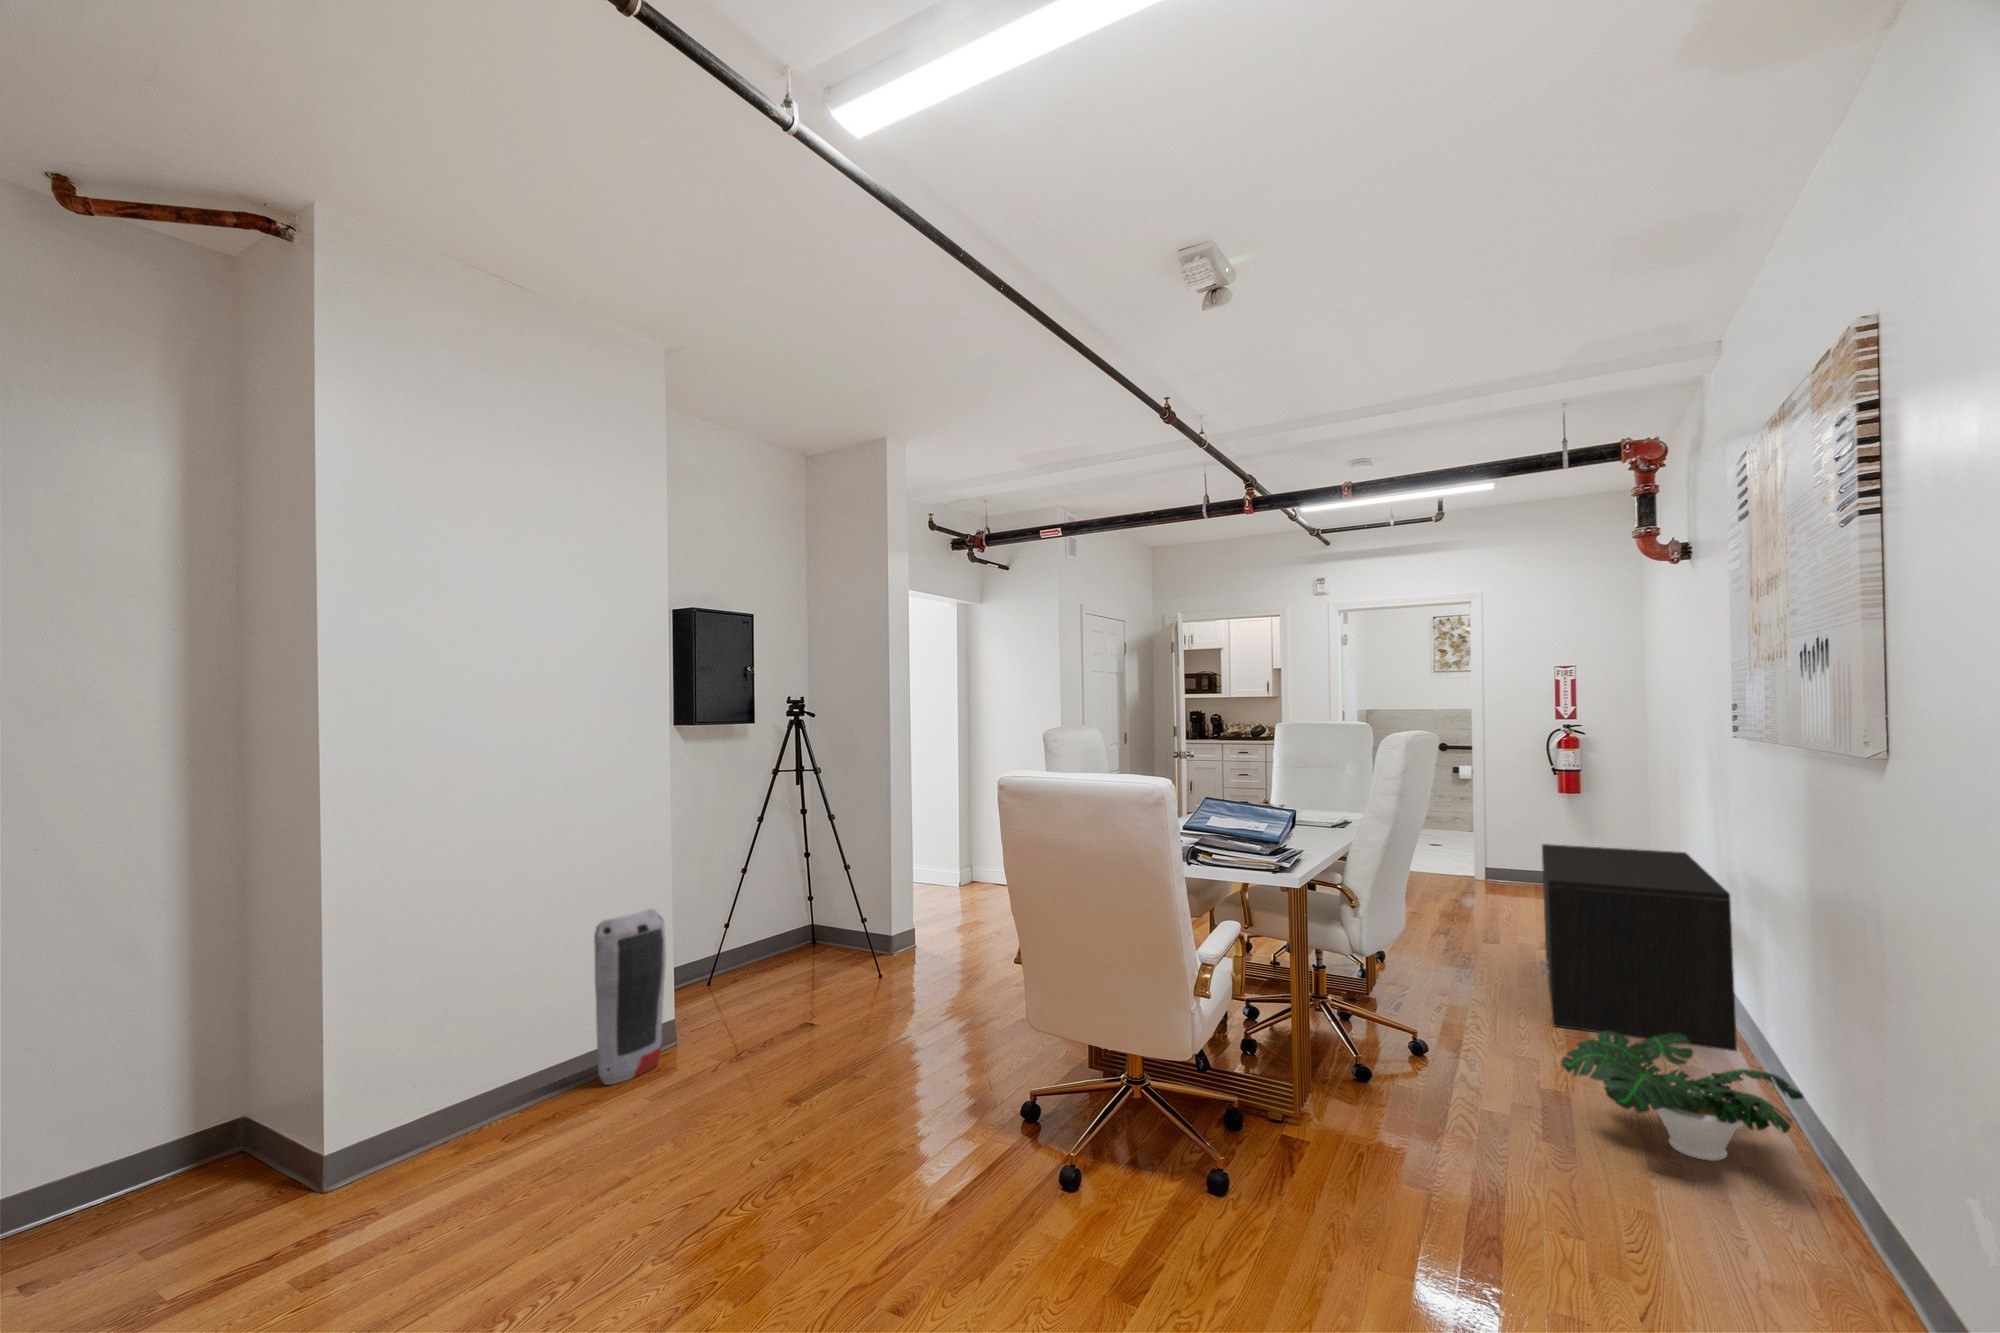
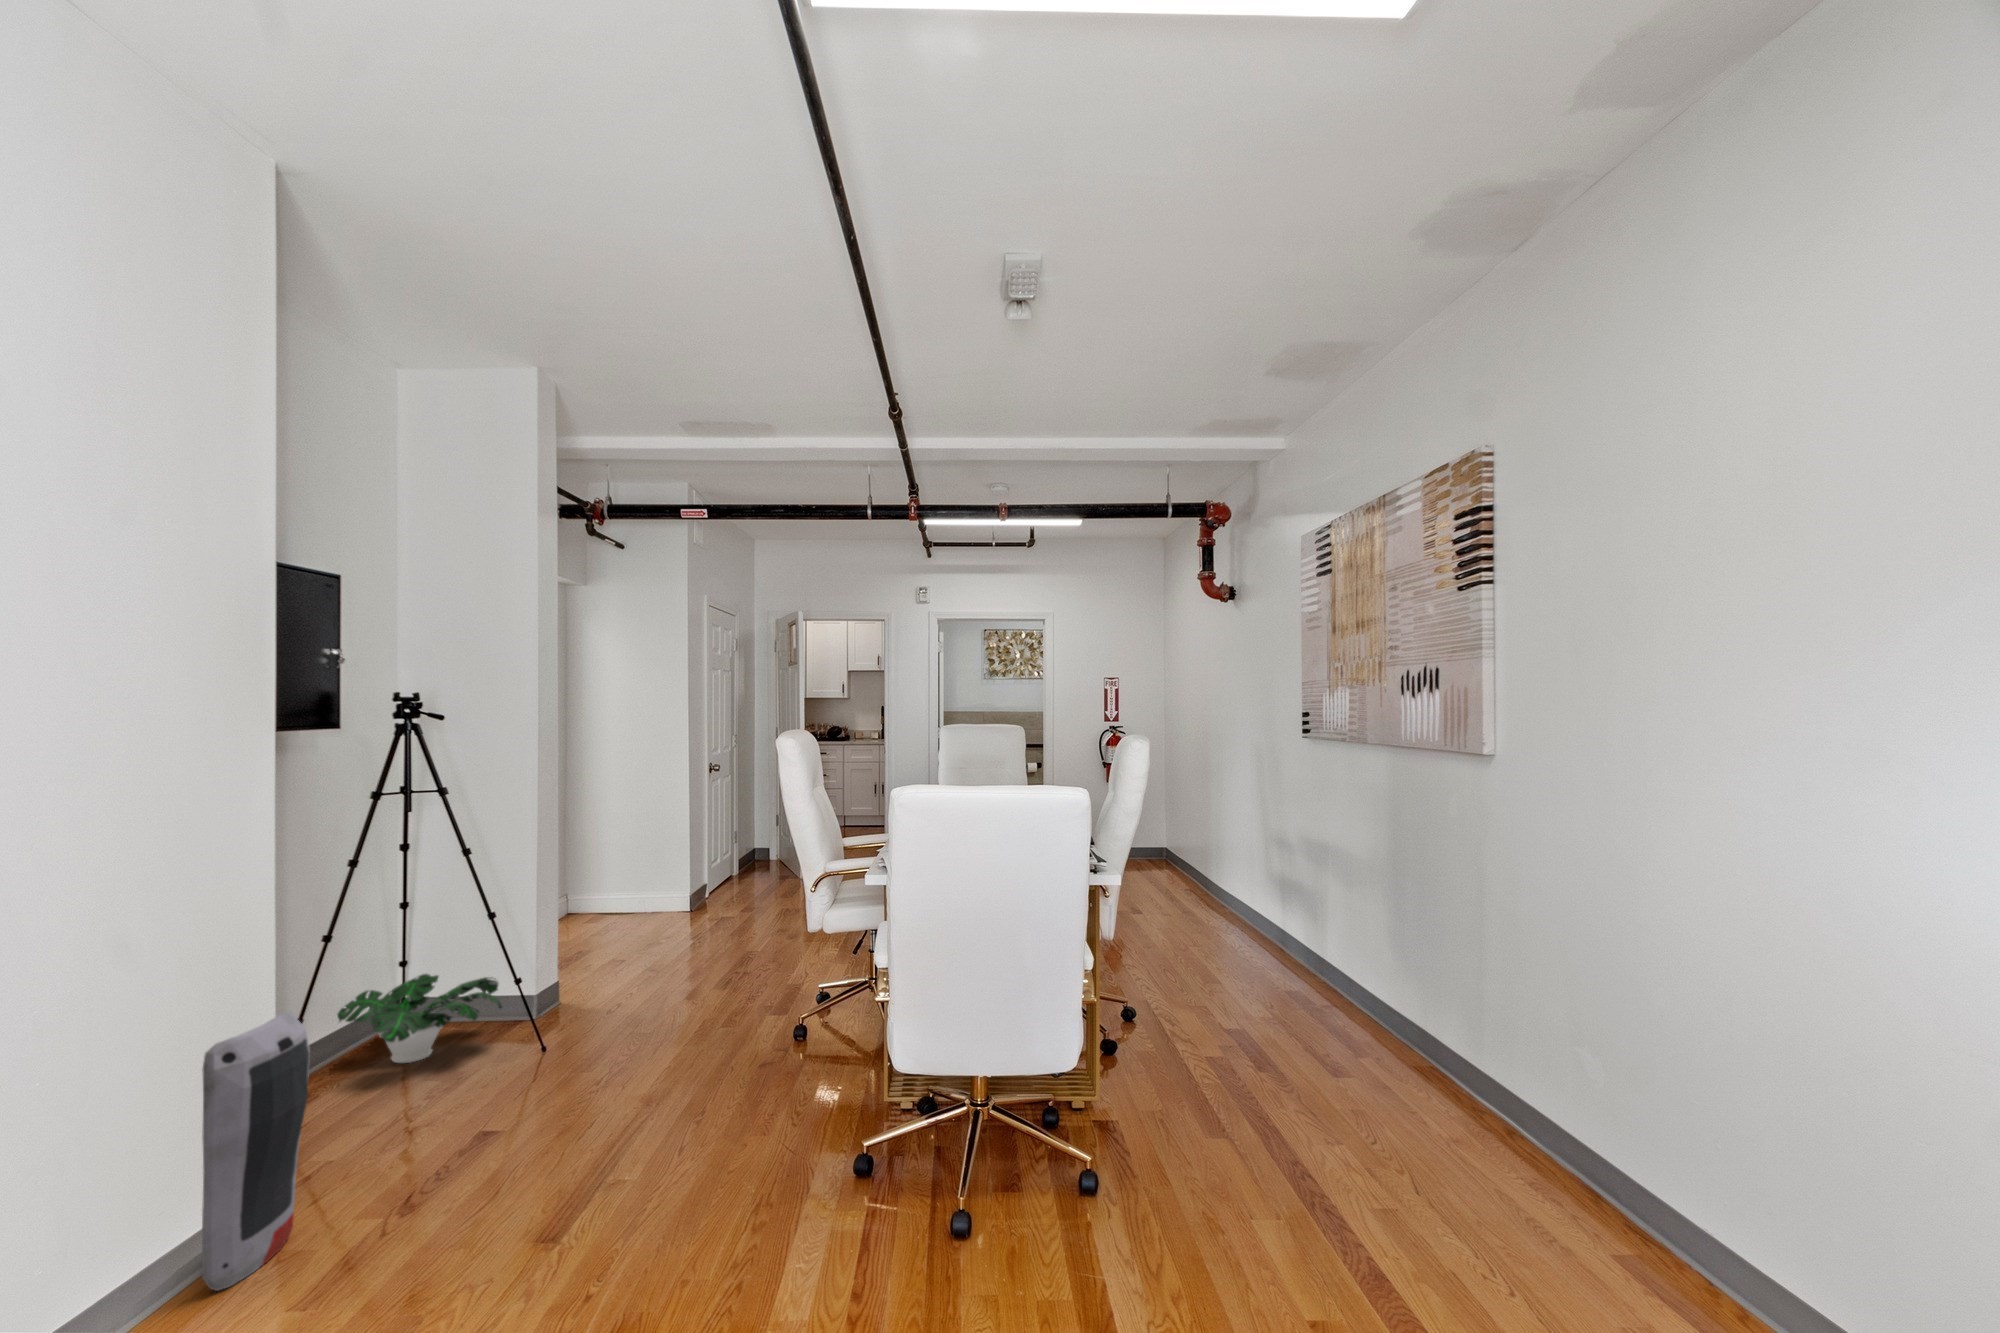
storage cabinet: present [1540,844,1737,1051] -> none [1148,829,1310,980]
potted plant: present [1561,1031,1803,1161] -> present [338,974,502,1063]

